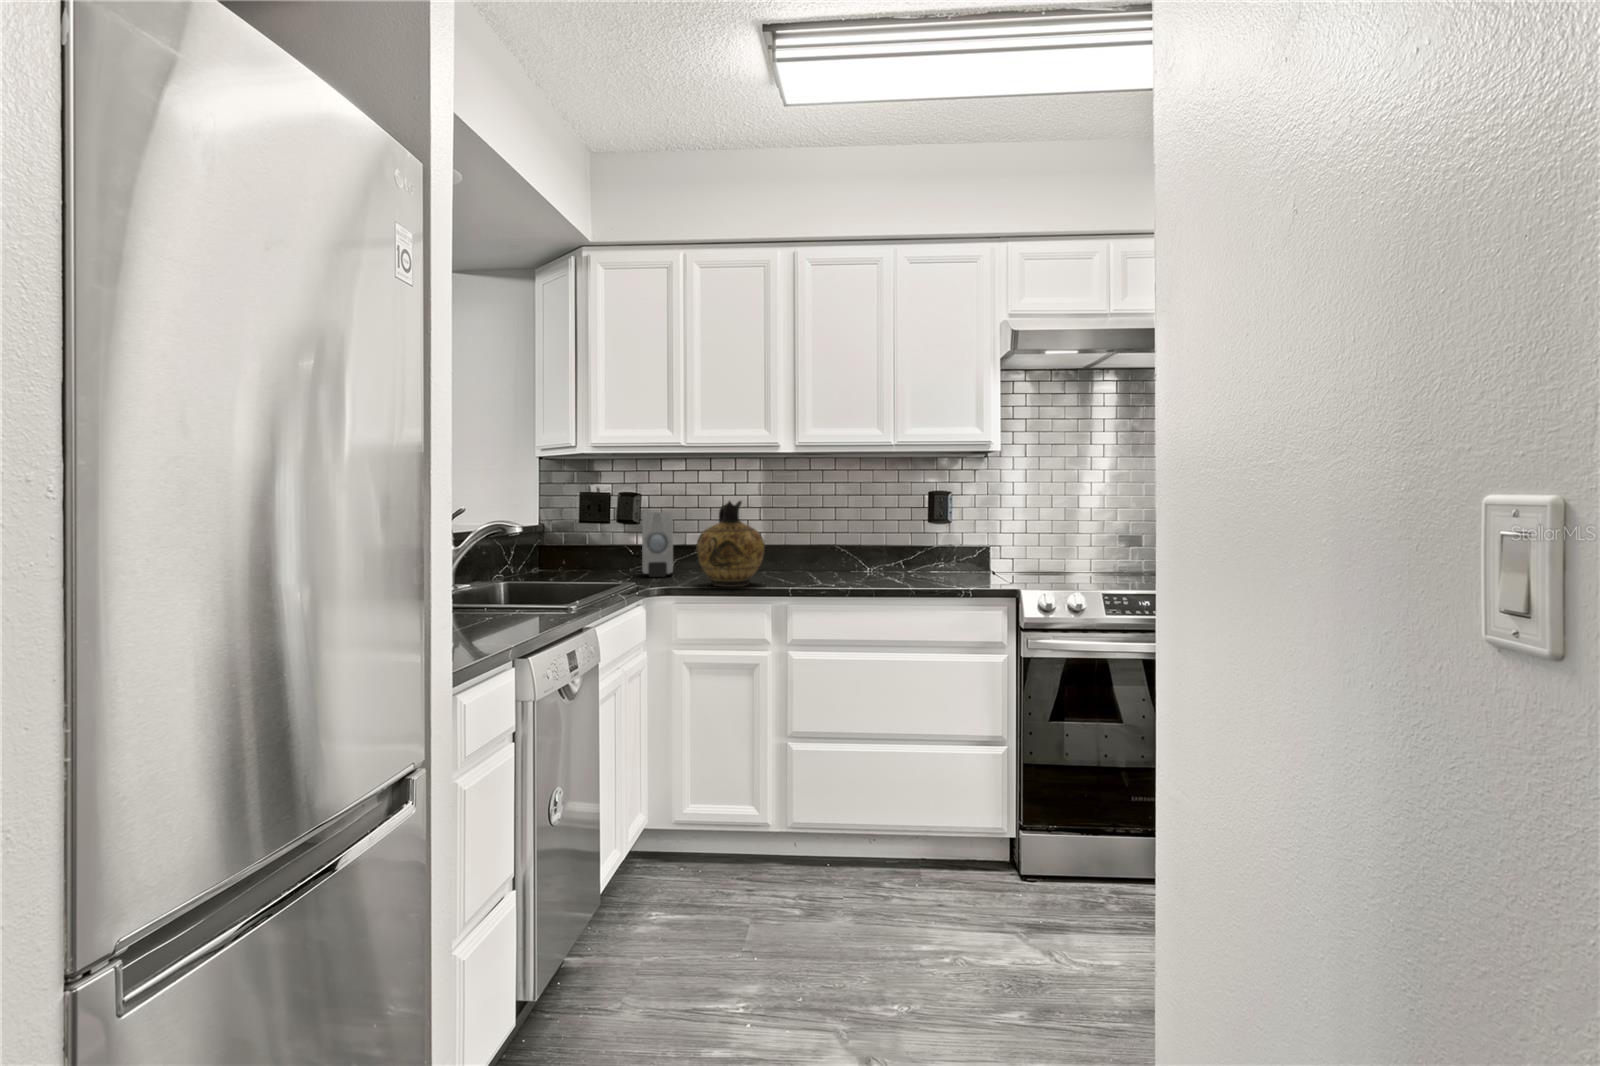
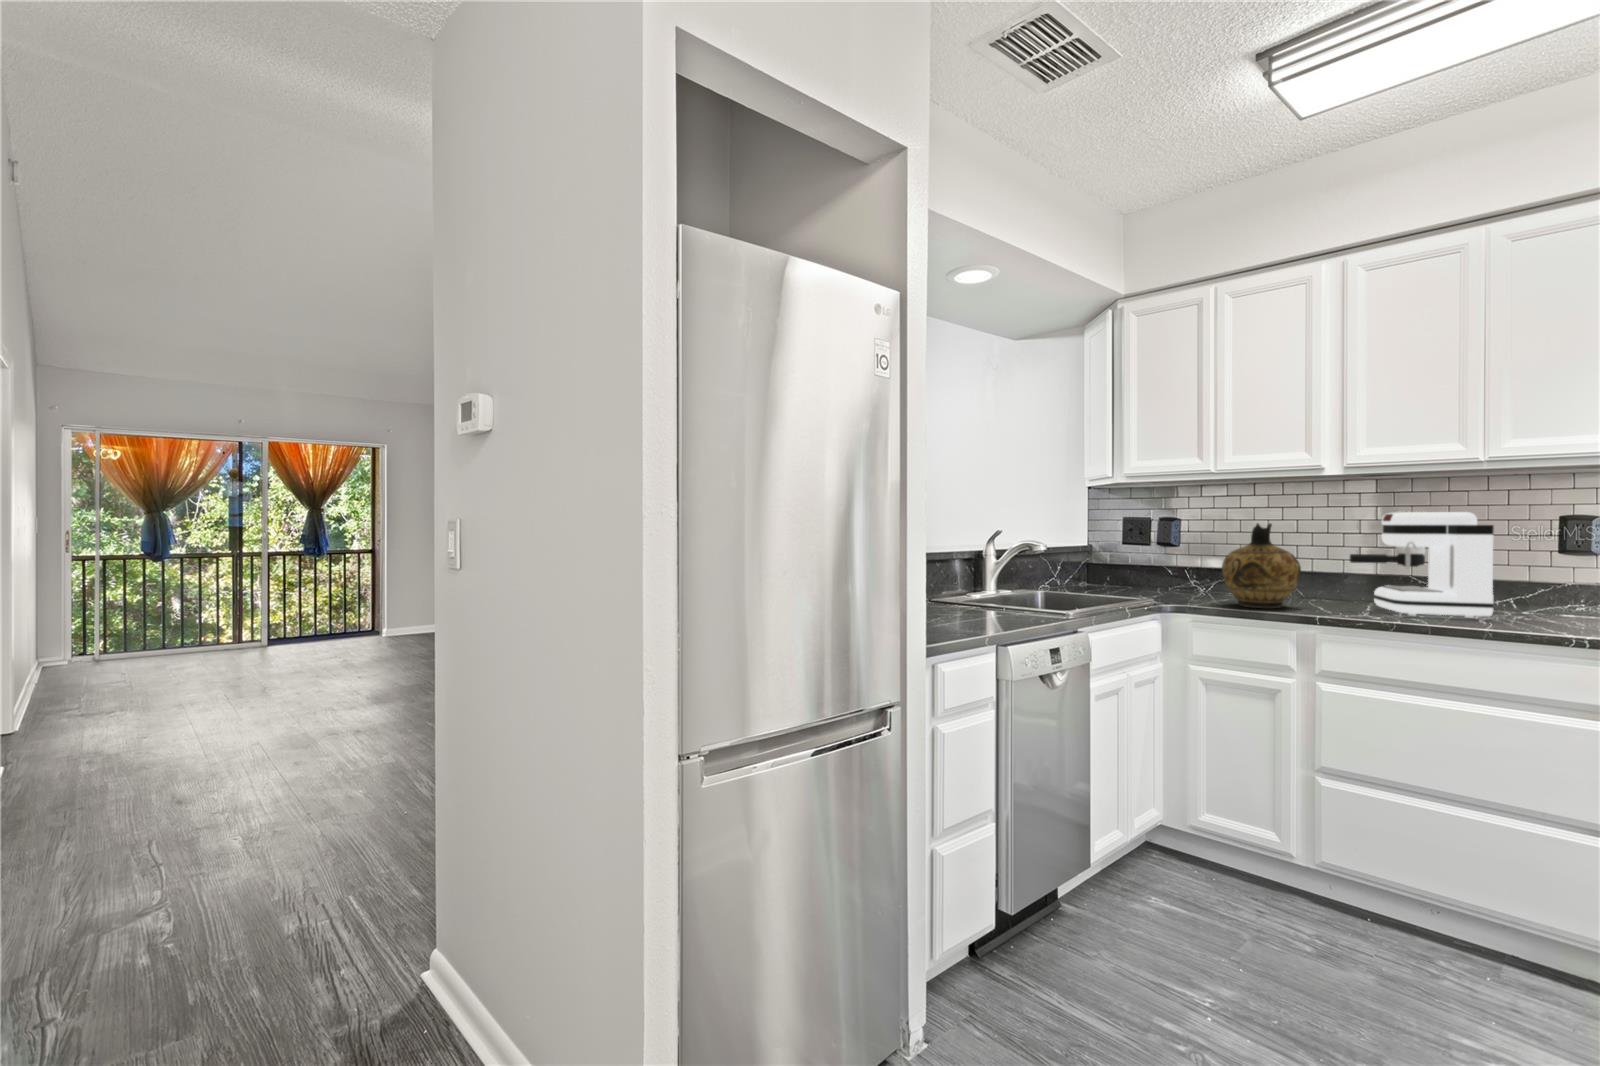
coffee maker: none [802,490,904,585] -> present [1350,512,1494,618]
soap dispenser: present [642,512,673,577] -> none [1176,535,1213,596]

